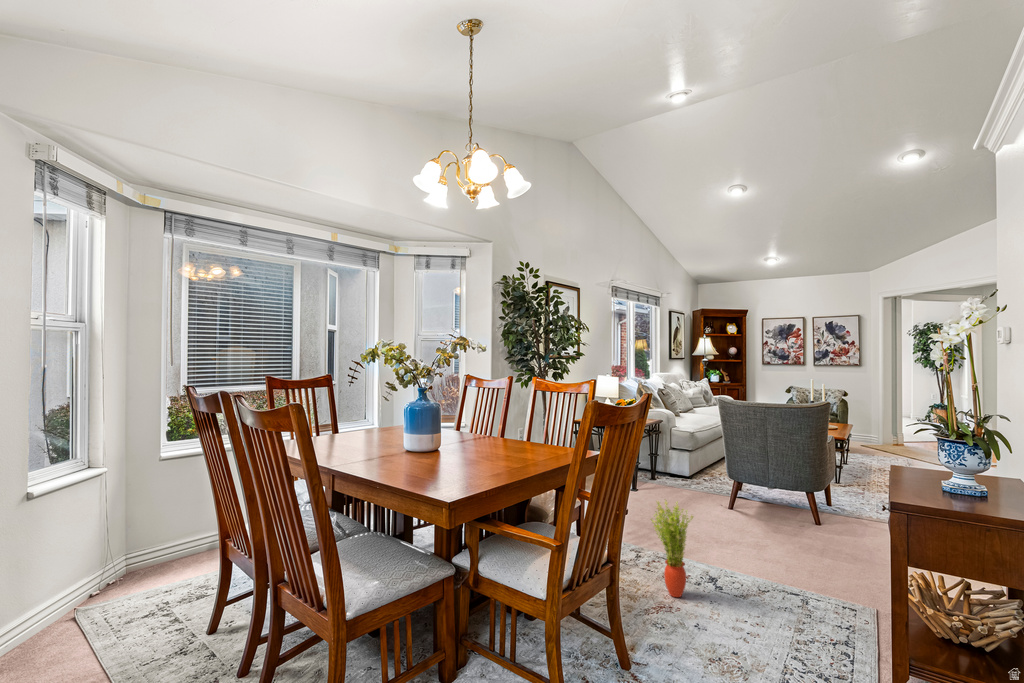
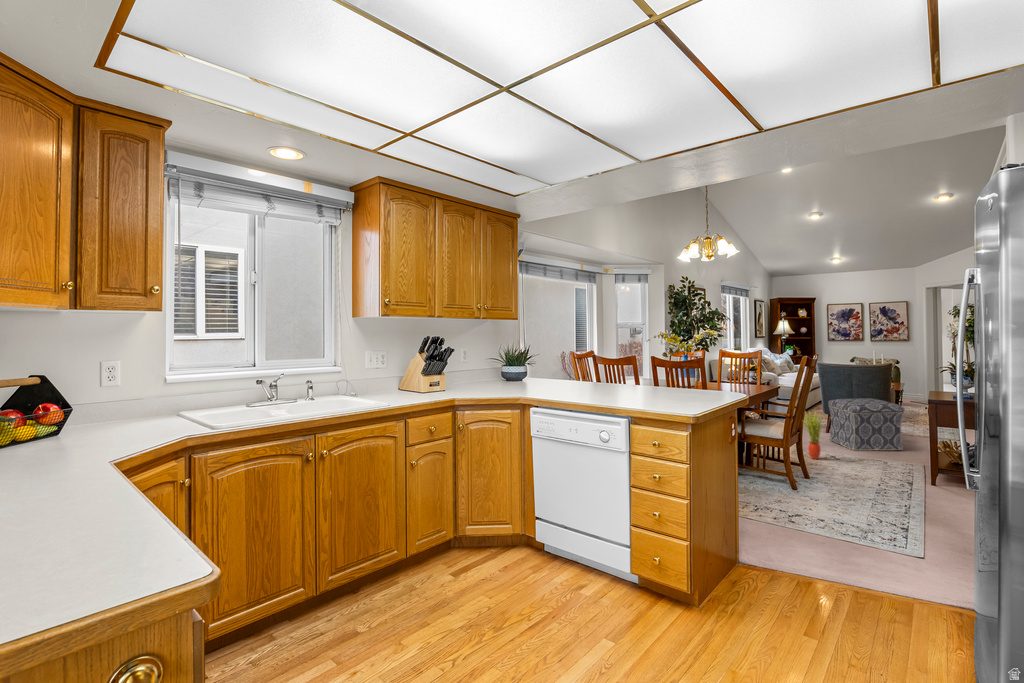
ottoman: none [725,464,848,567] -> present [828,398,905,451]

